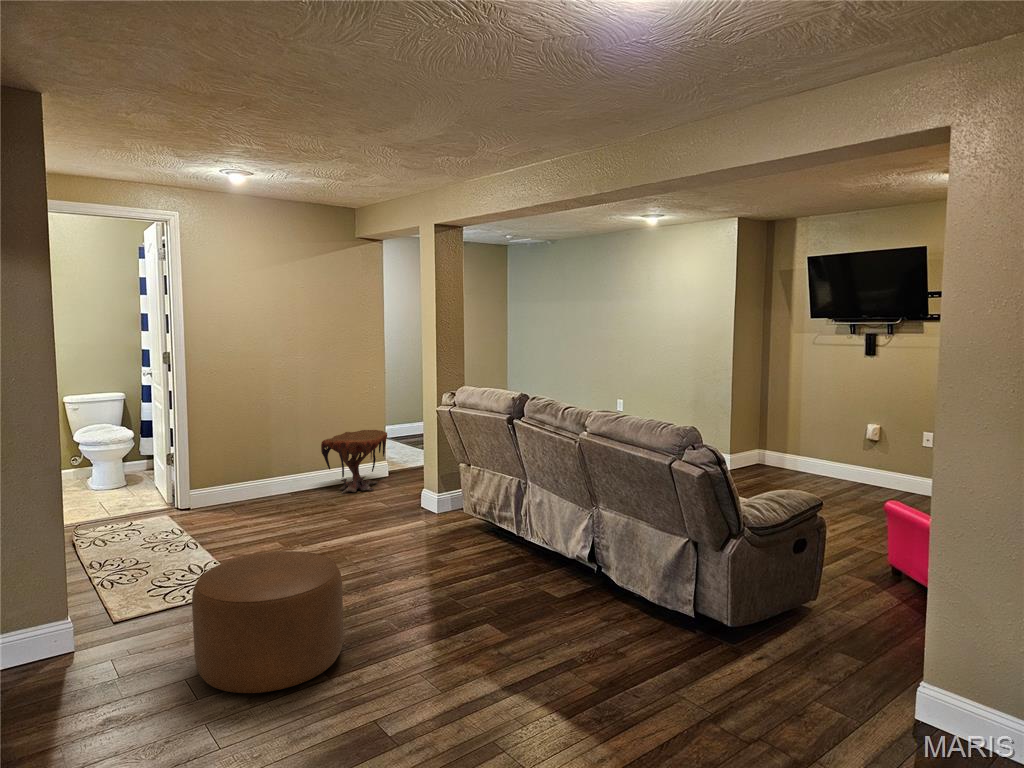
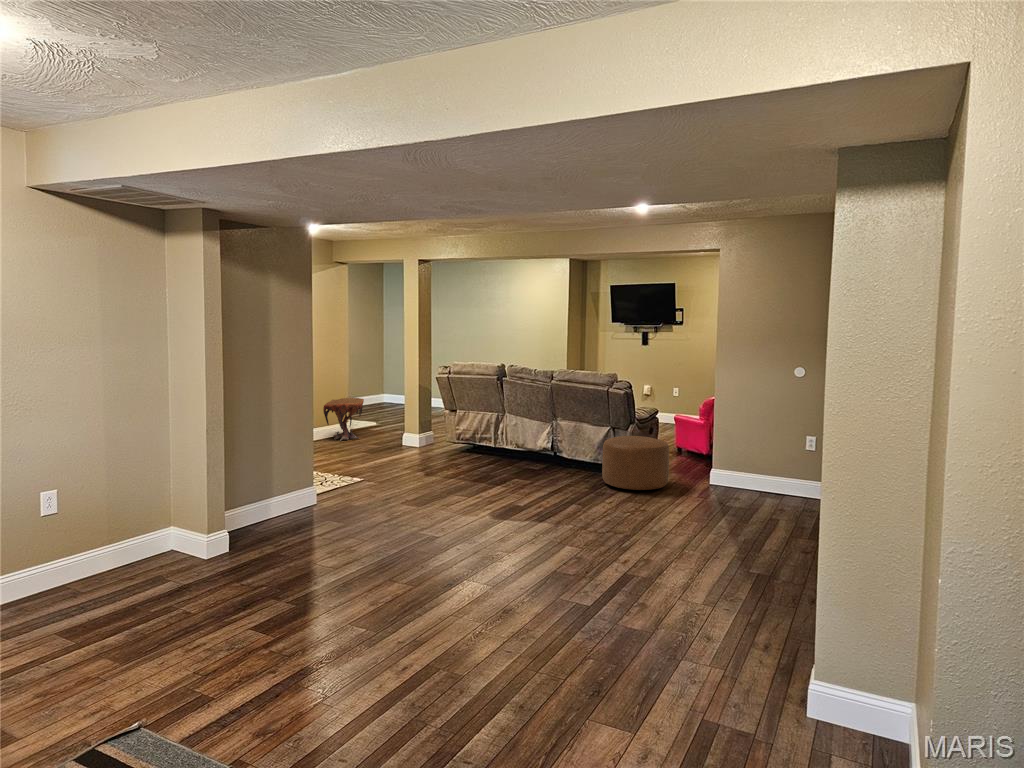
ottoman: present [192,551,344,693] -> present [602,436,669,490]

